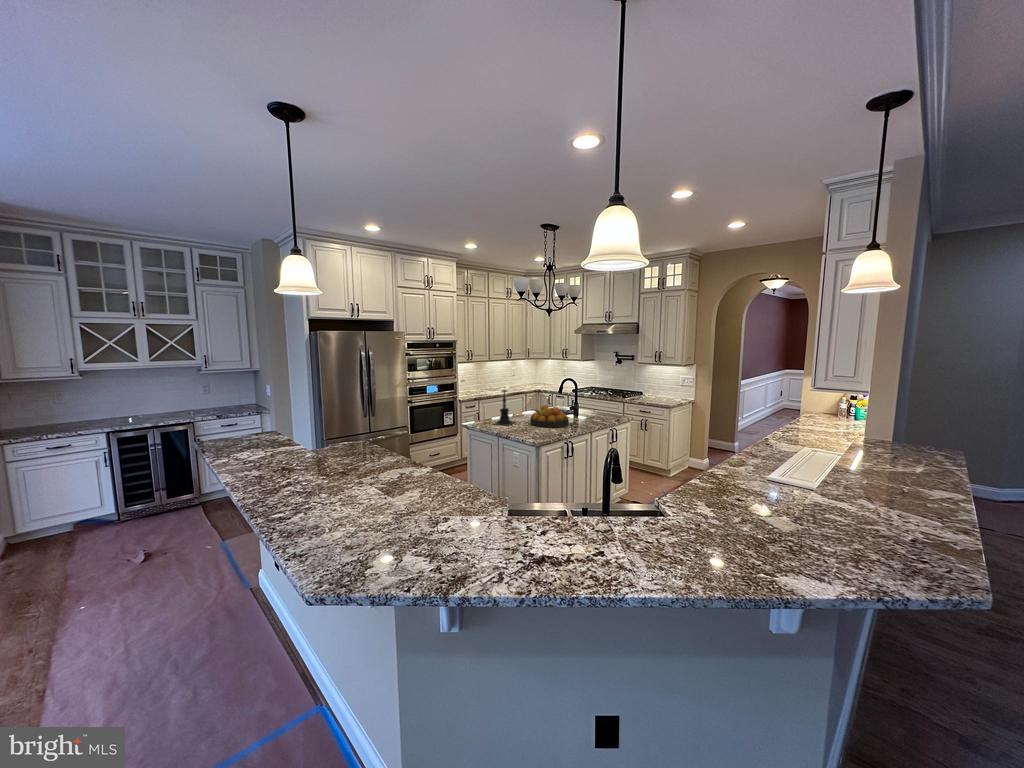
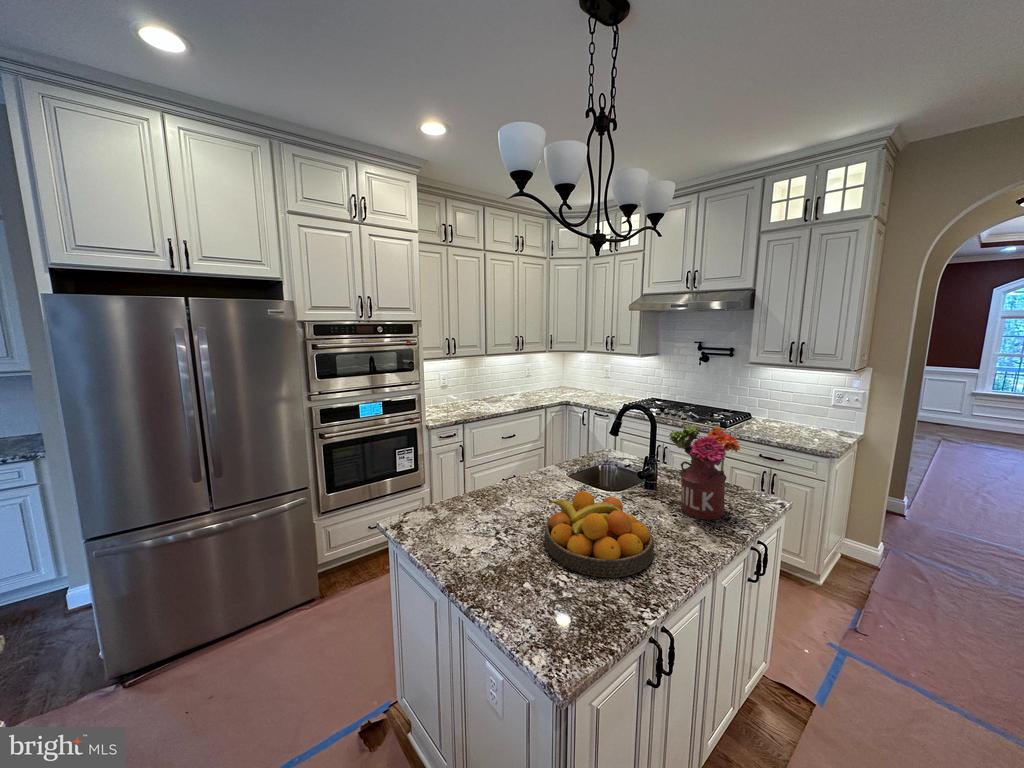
flower arrangement: none [579,382,605,419] -> present [669,424,740,519]
candle holder: present [493,390,514,425] -> none [439,440,508,558]

